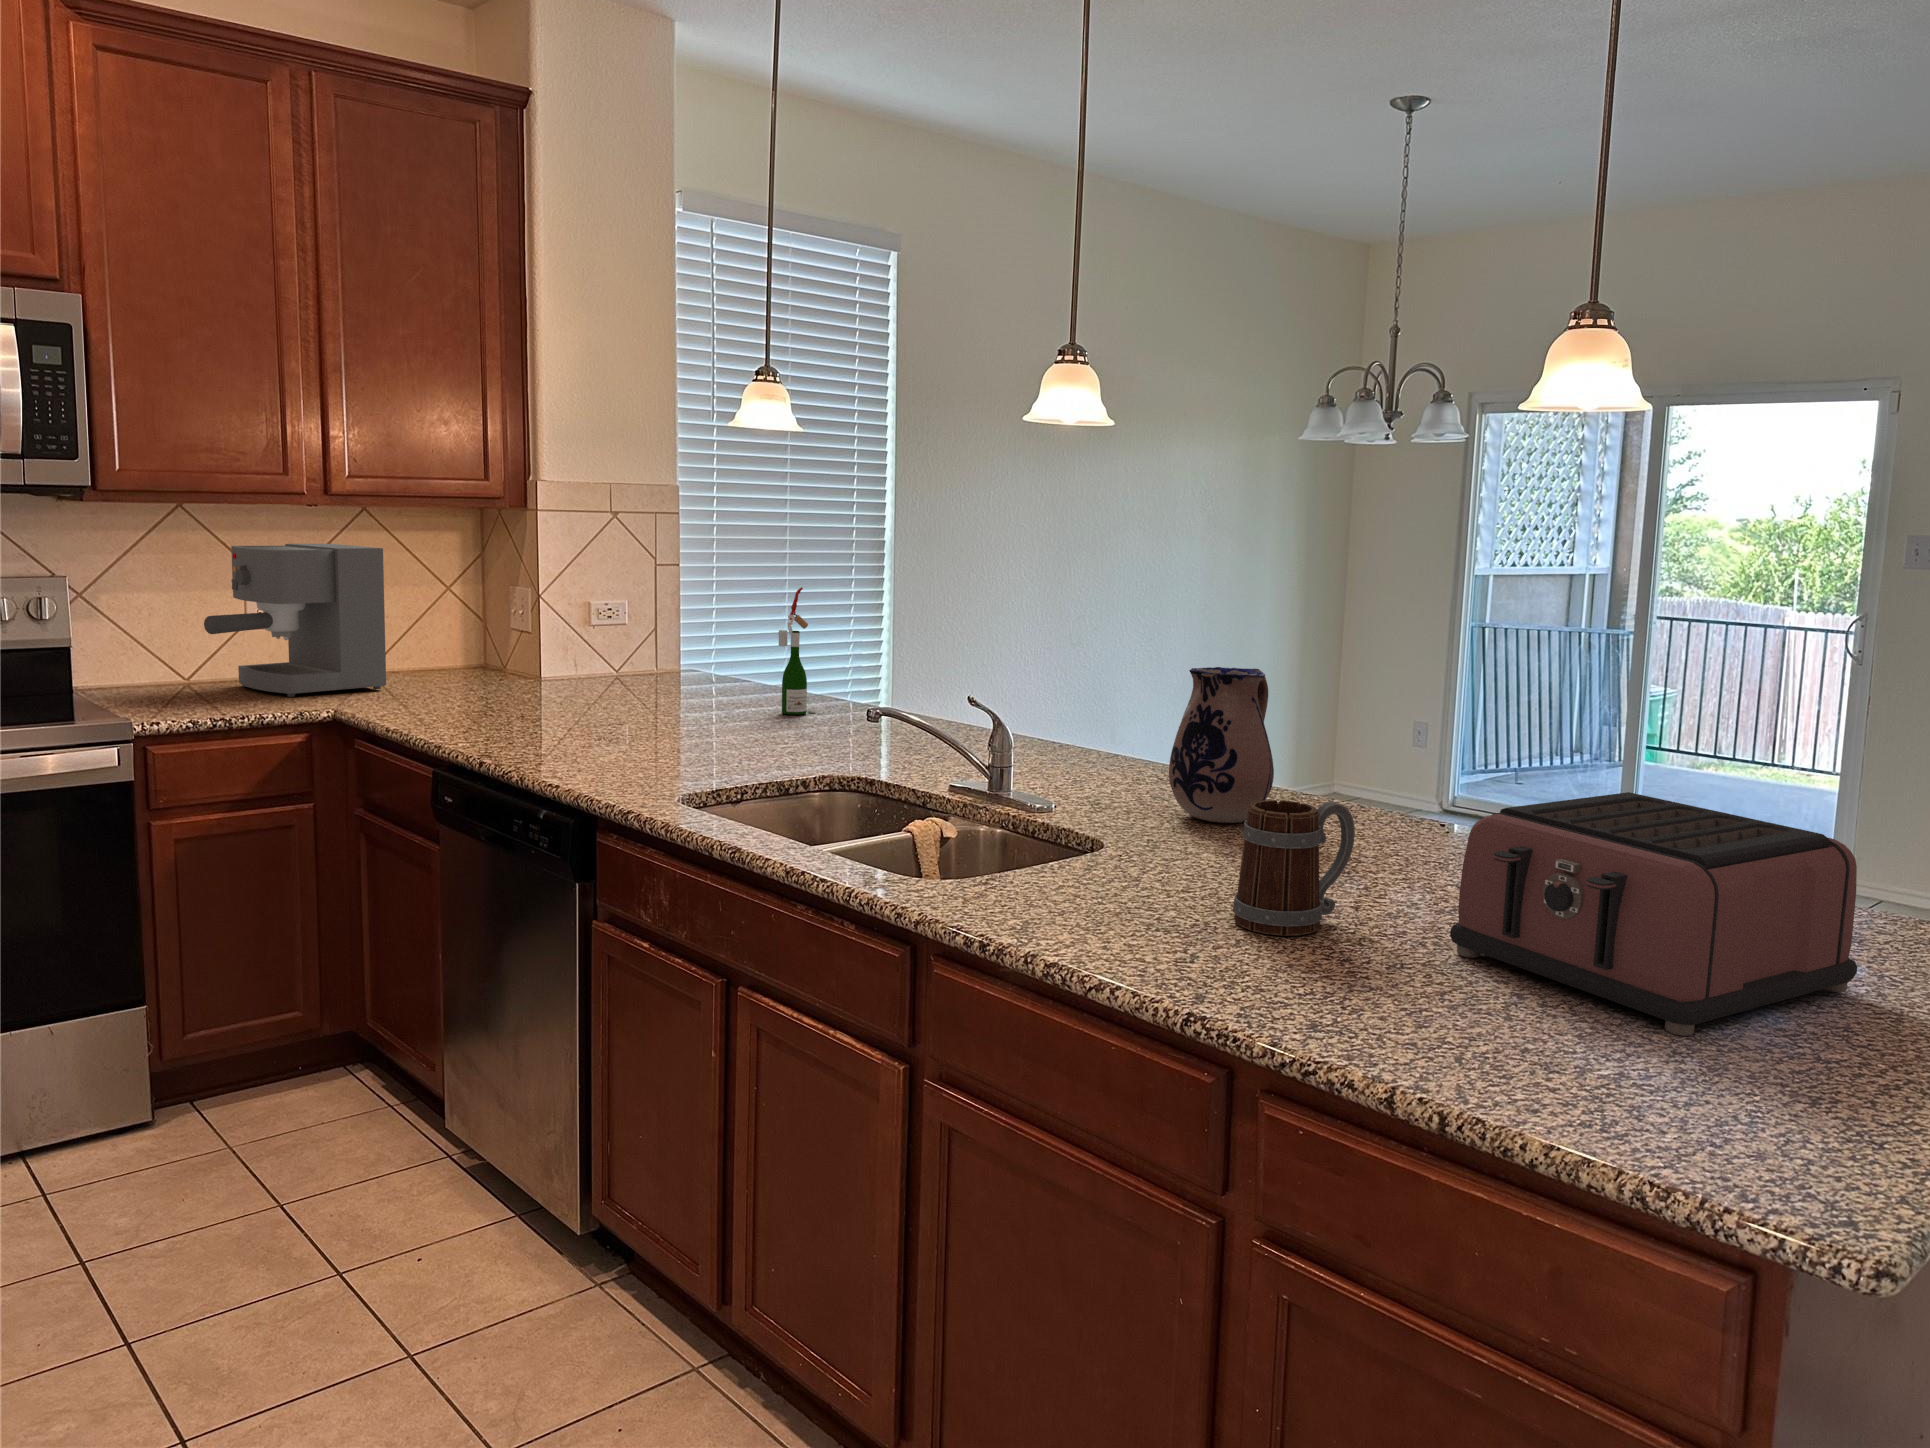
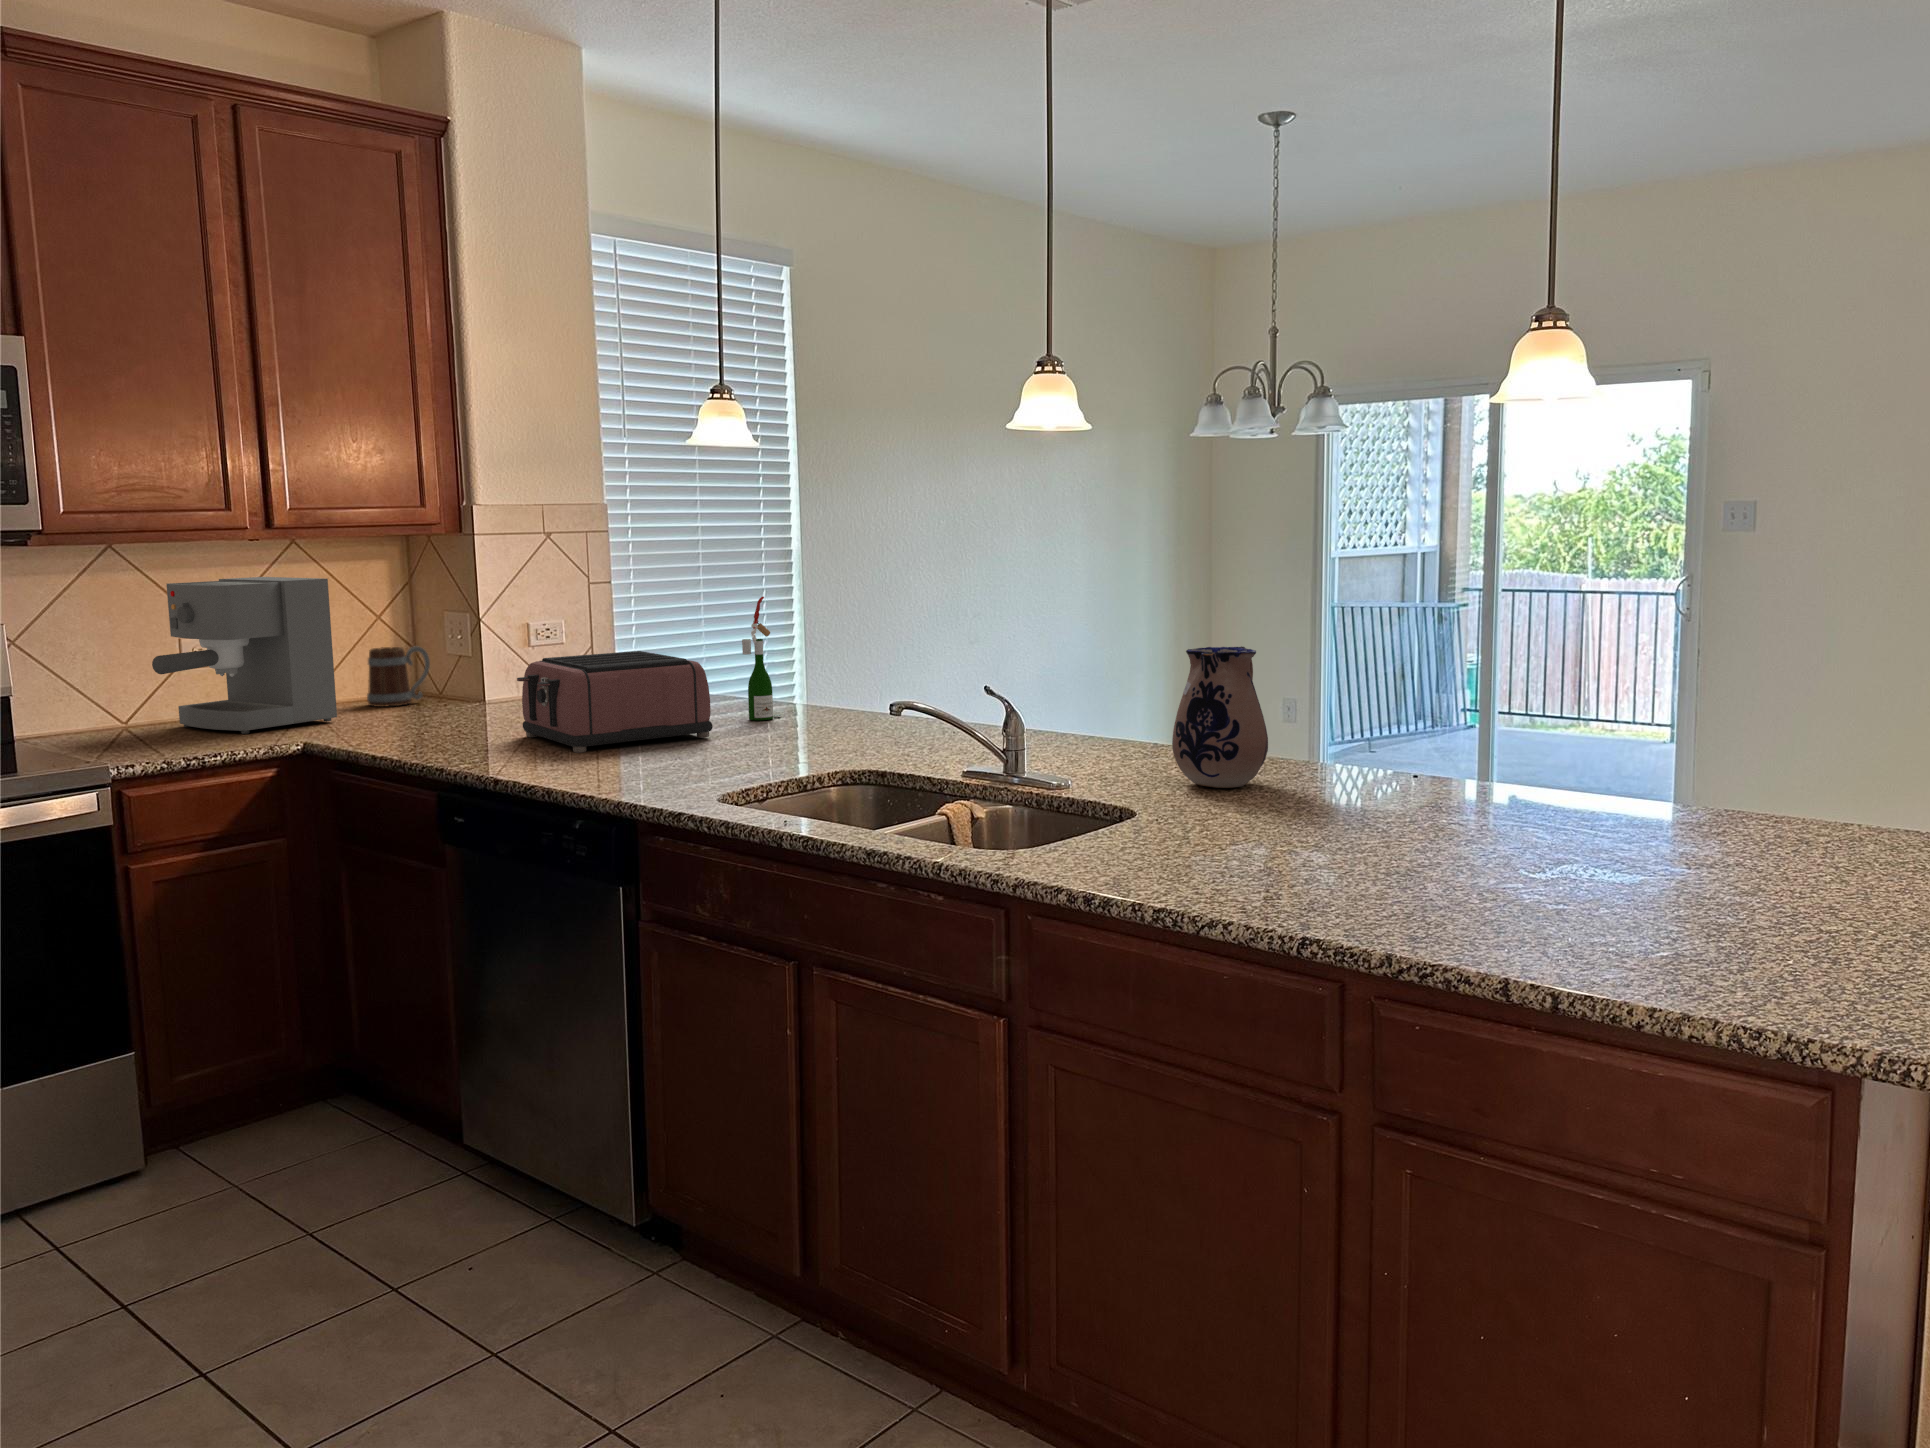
toaster: present [1450,792,1857,1036] -> present [517,651,713,753]
mug: present [1233,800,1355,936] -> present [367,646,430,707]

